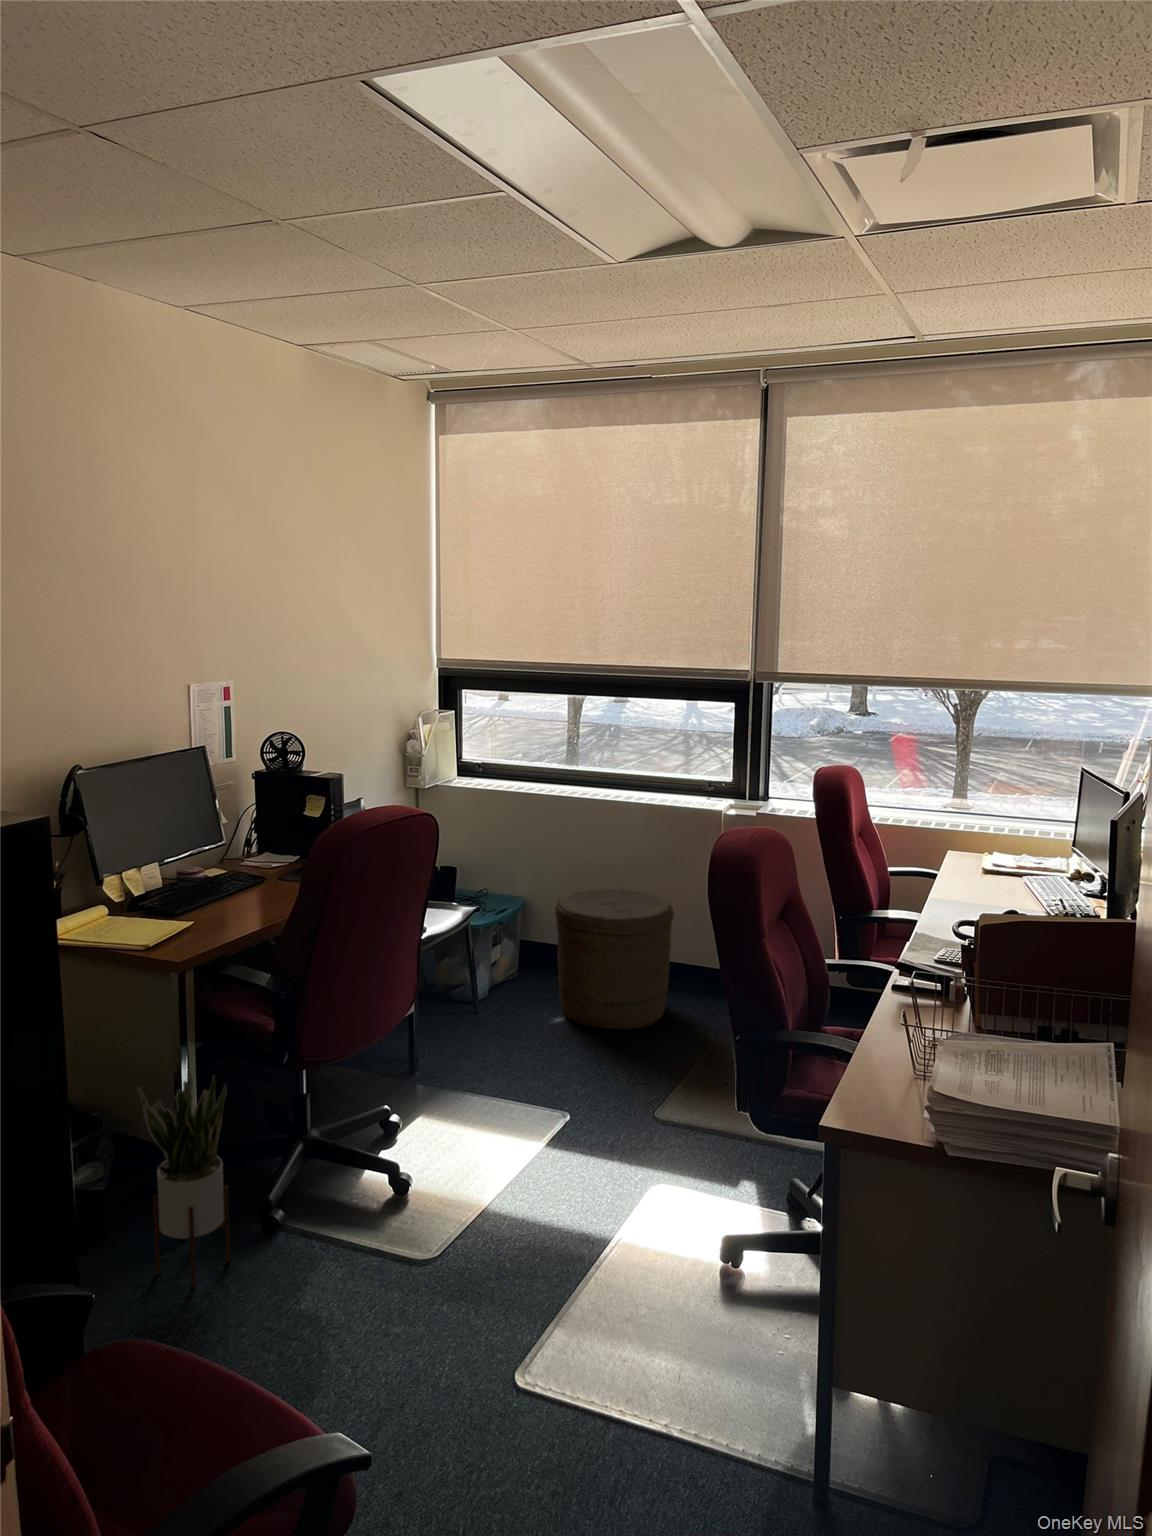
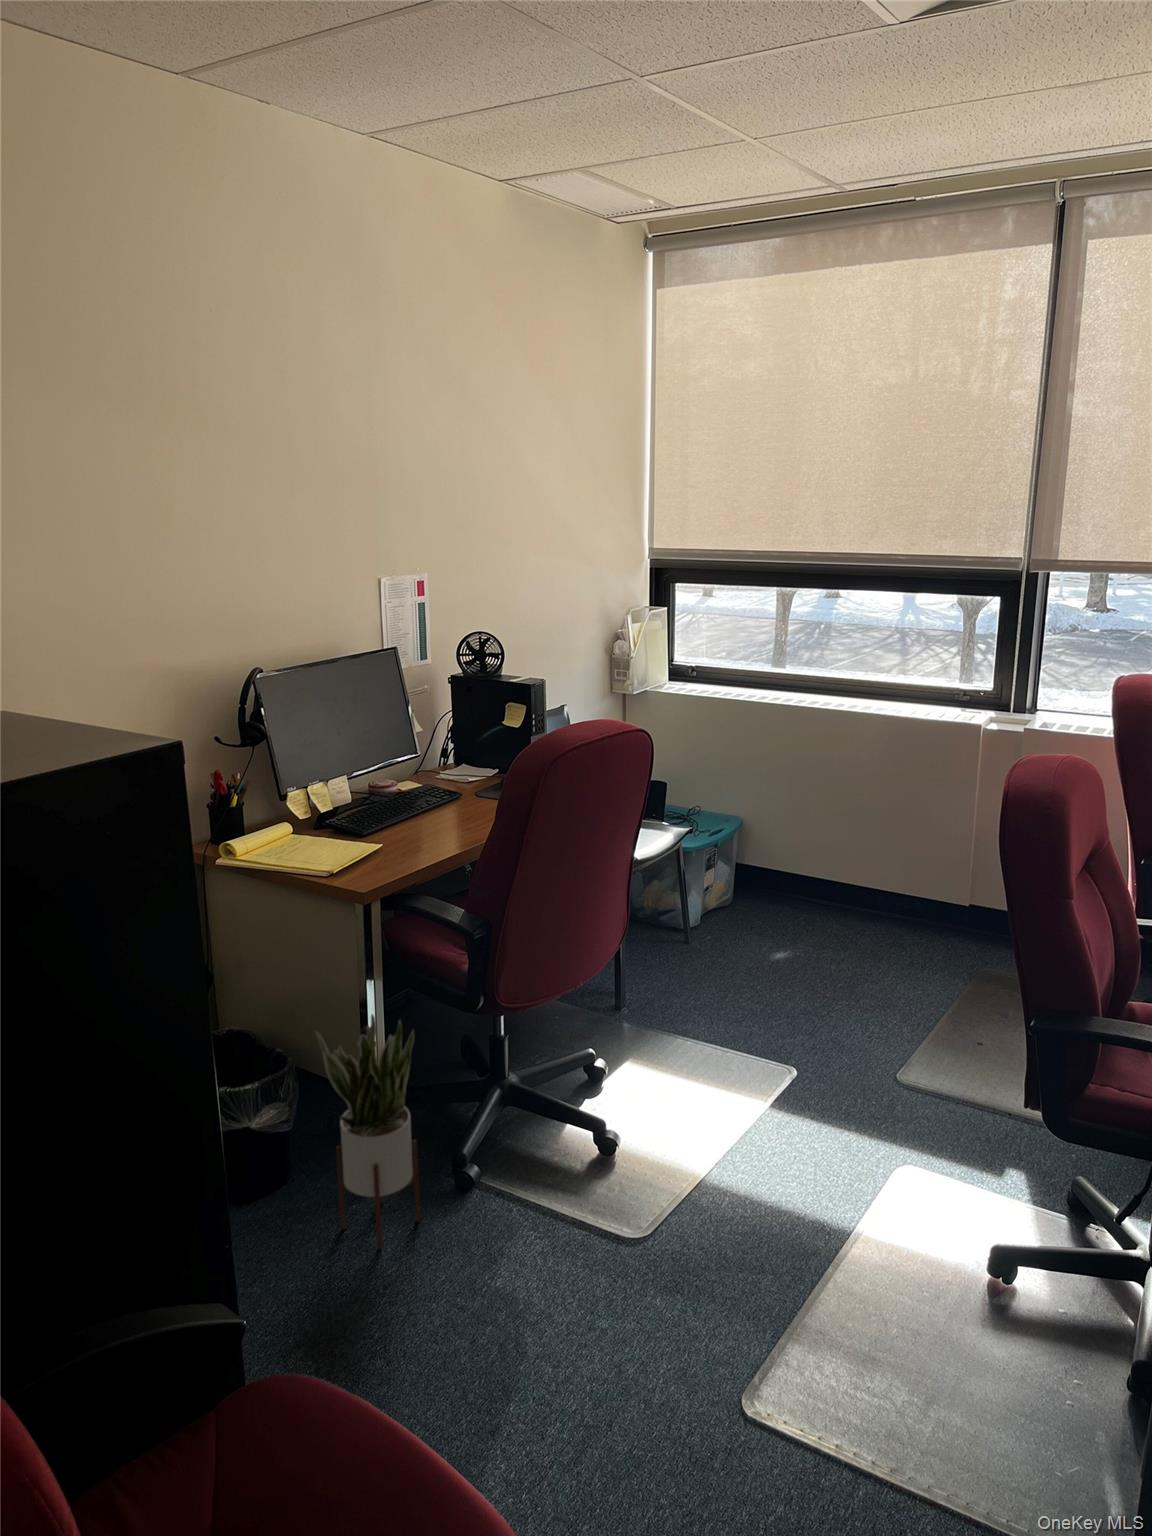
woven basket: present [555,889,674,1030] -> none [778,810,917,970]

